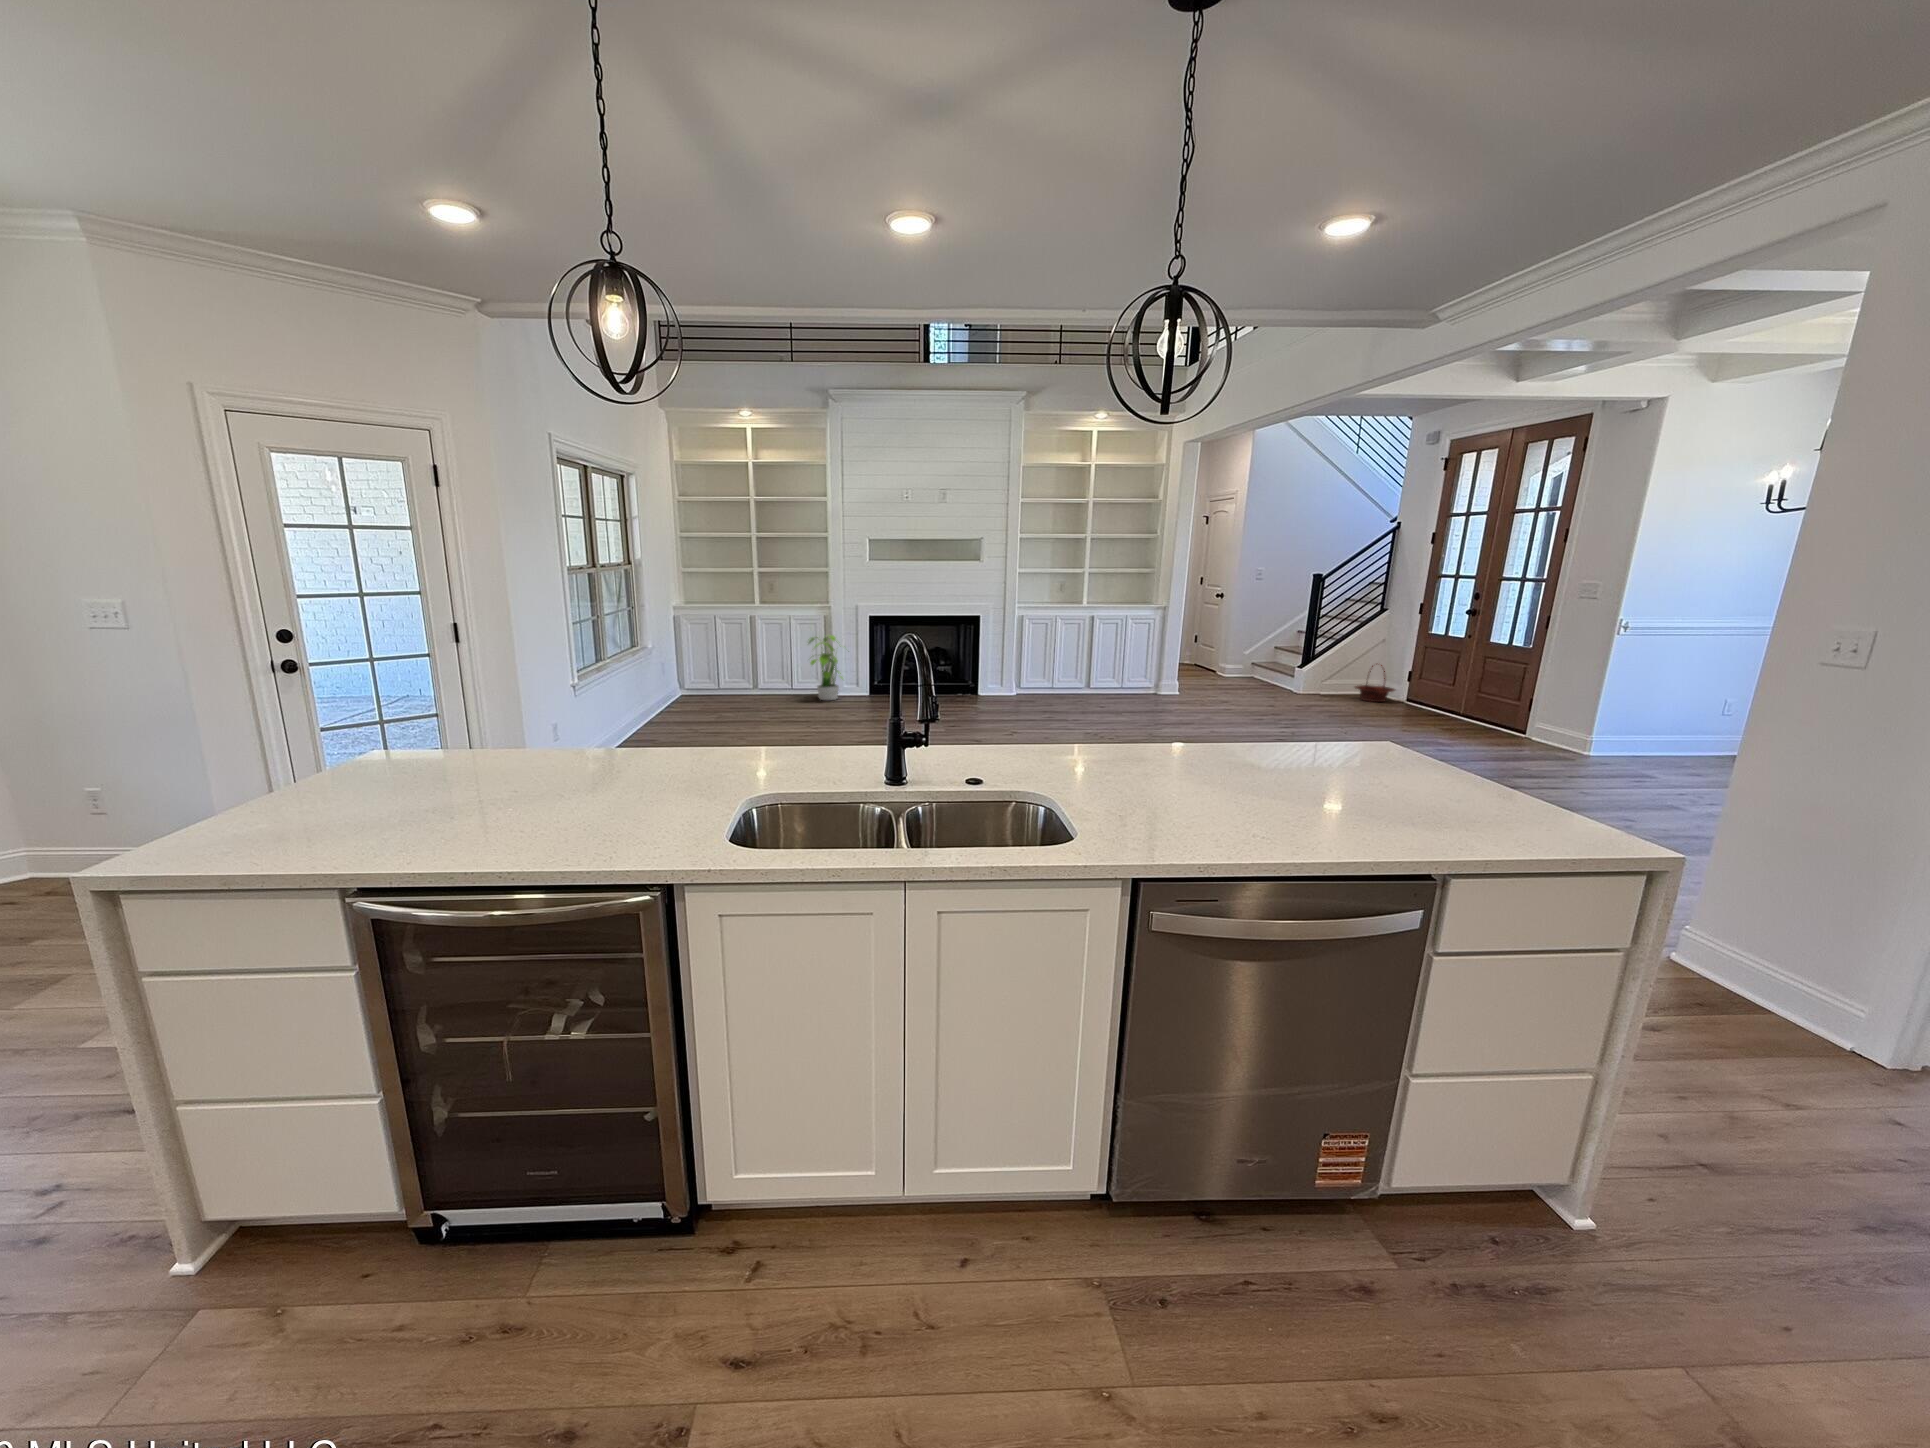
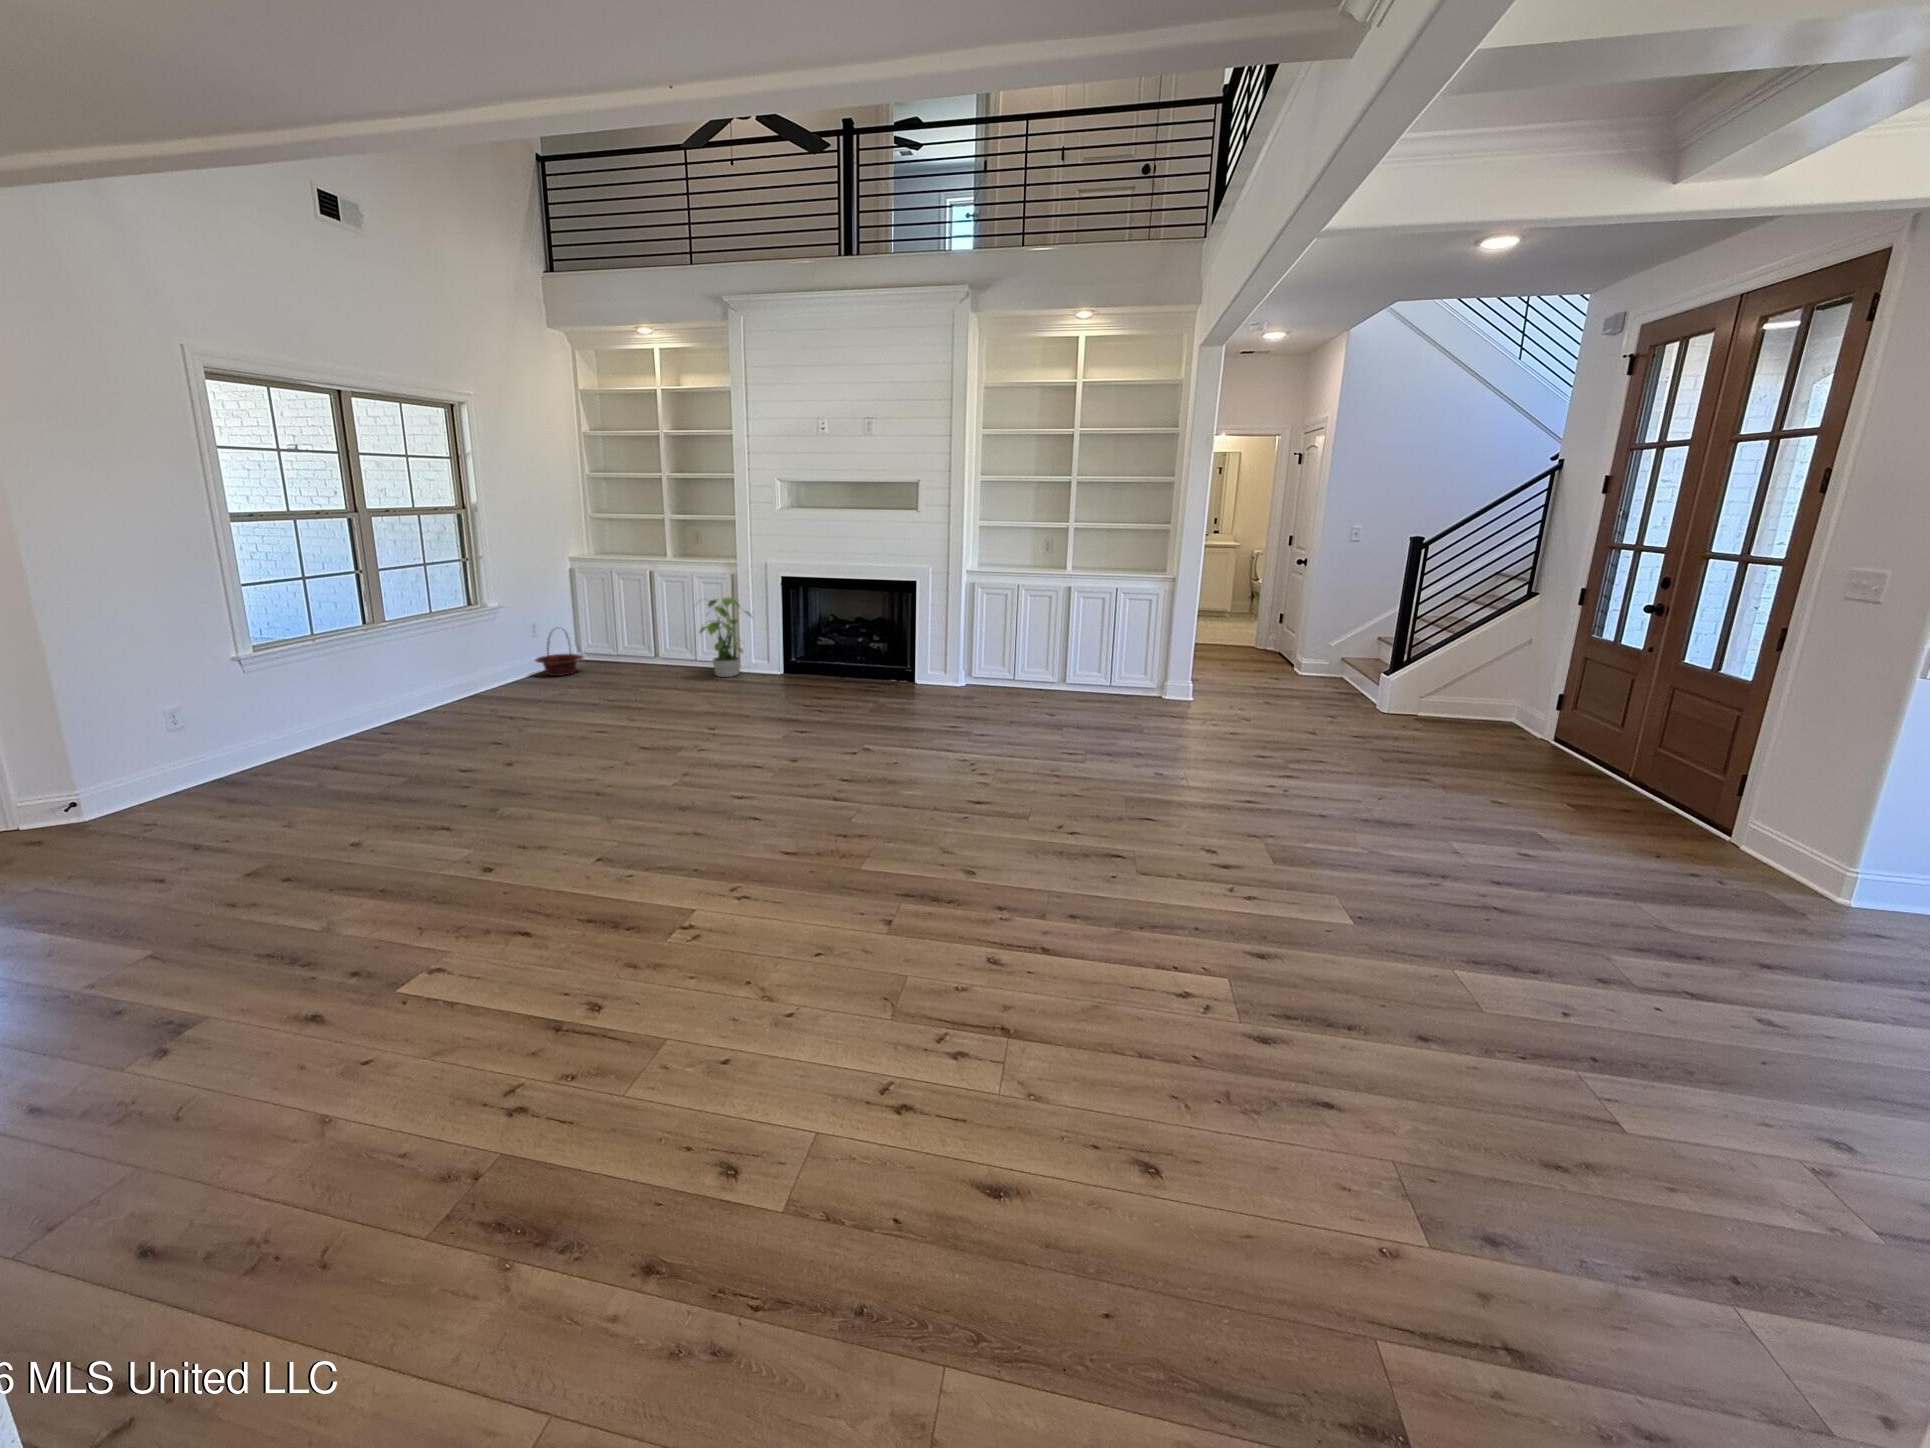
basket: present [1355,665,1394,702] -> present [536,632,583,676]

